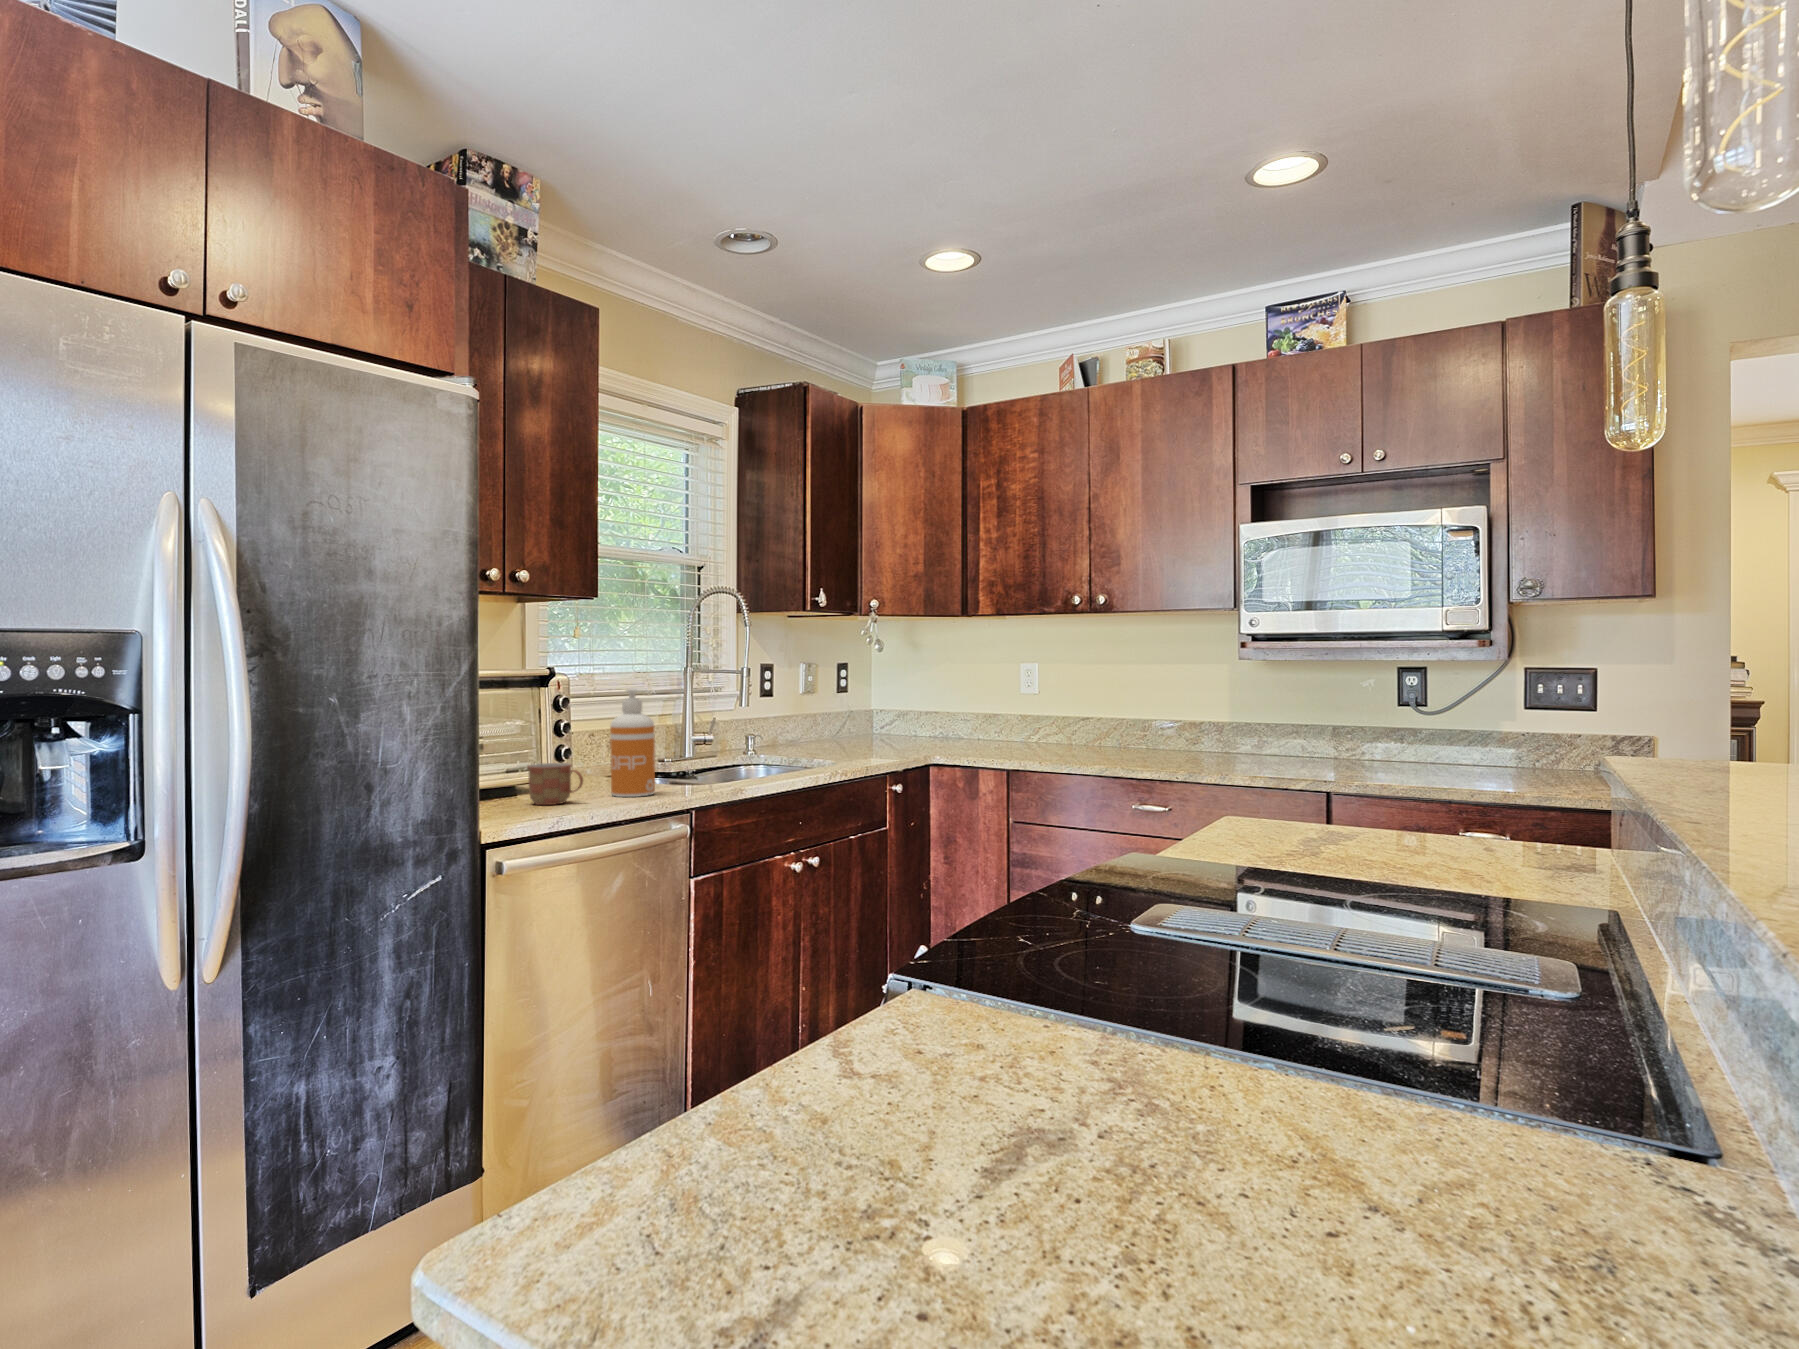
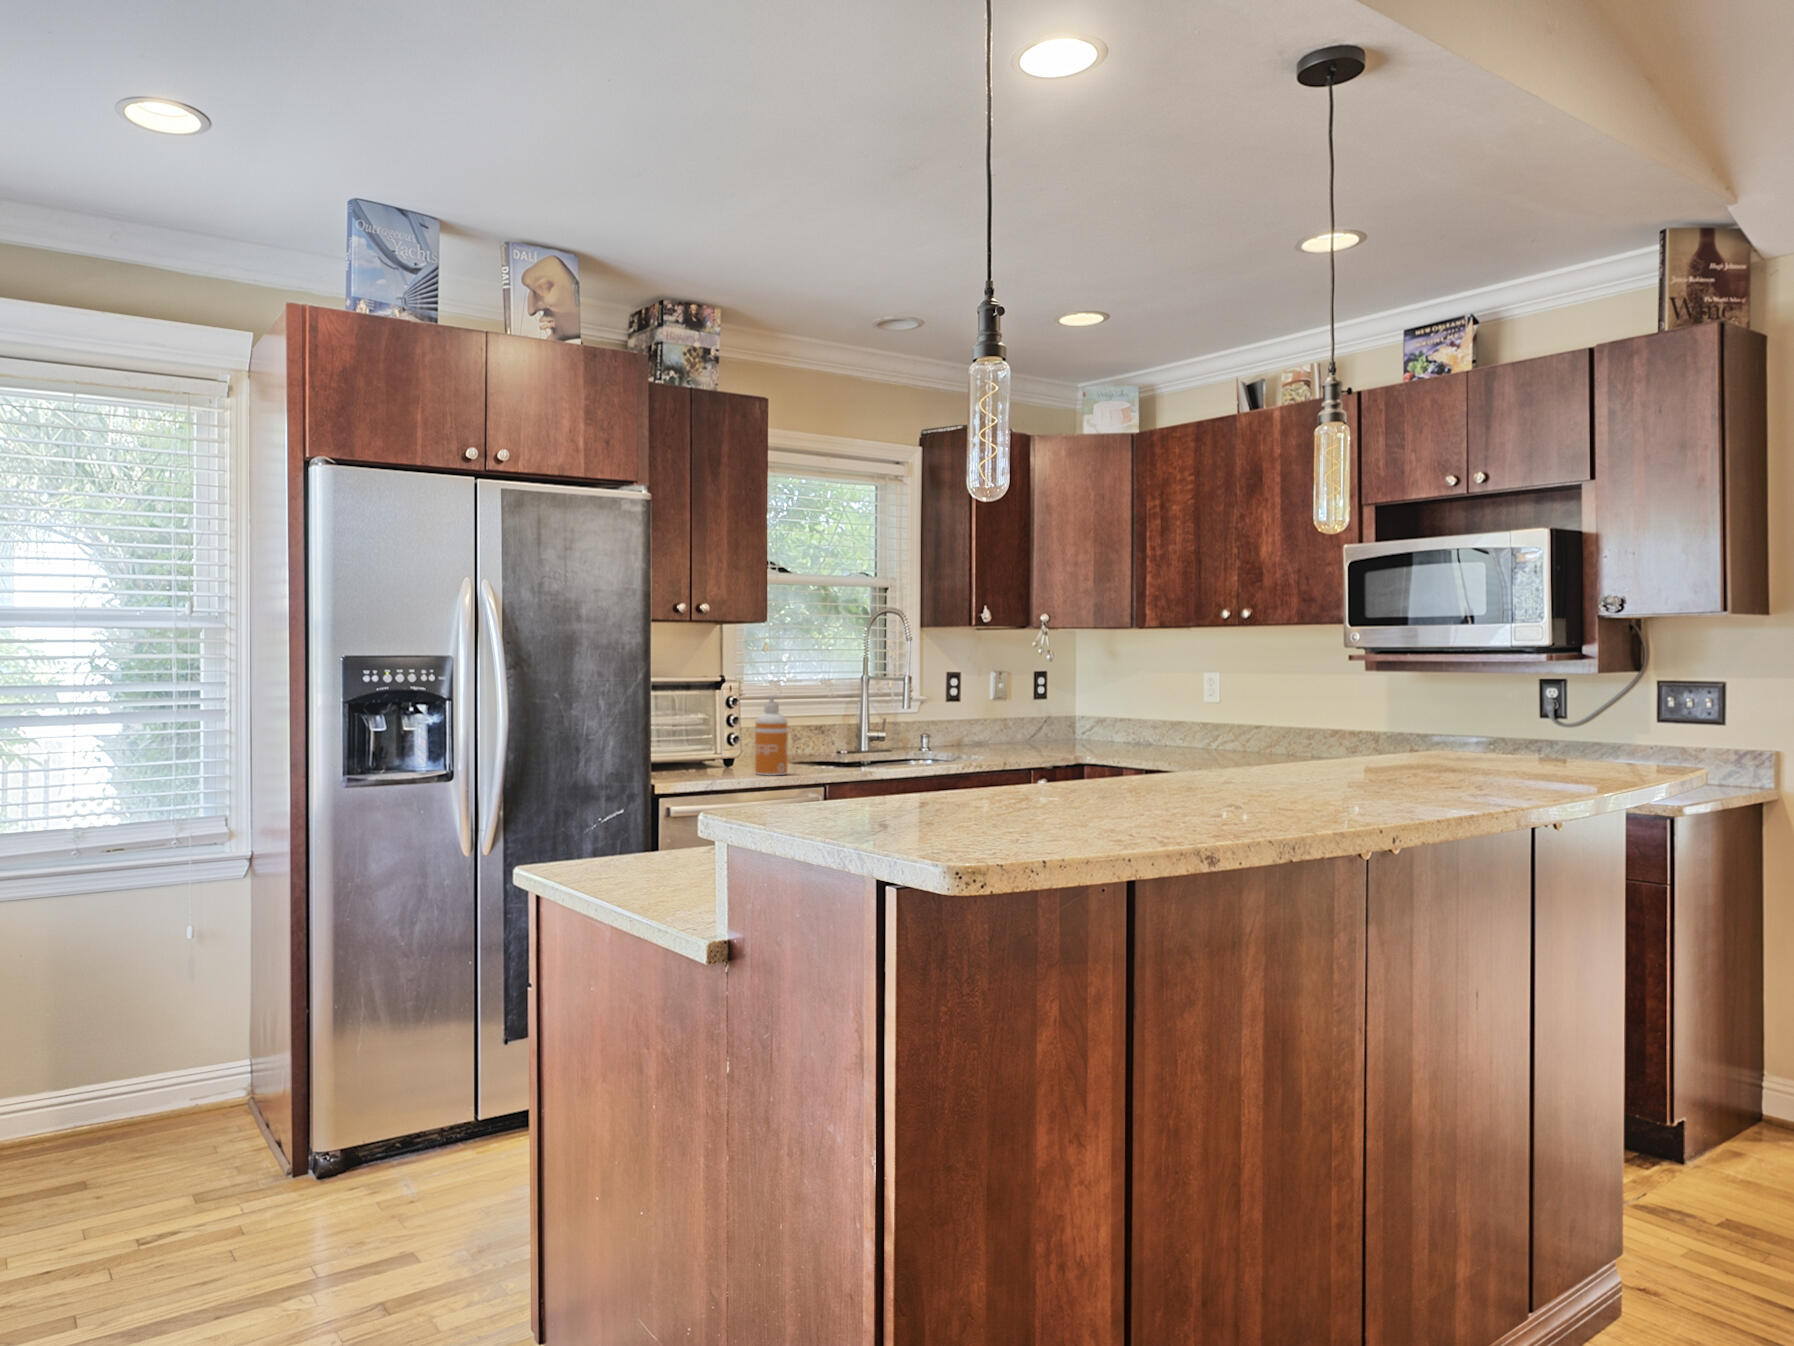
mug: present [527,763,583,805] -> none [691,747,727,776]

